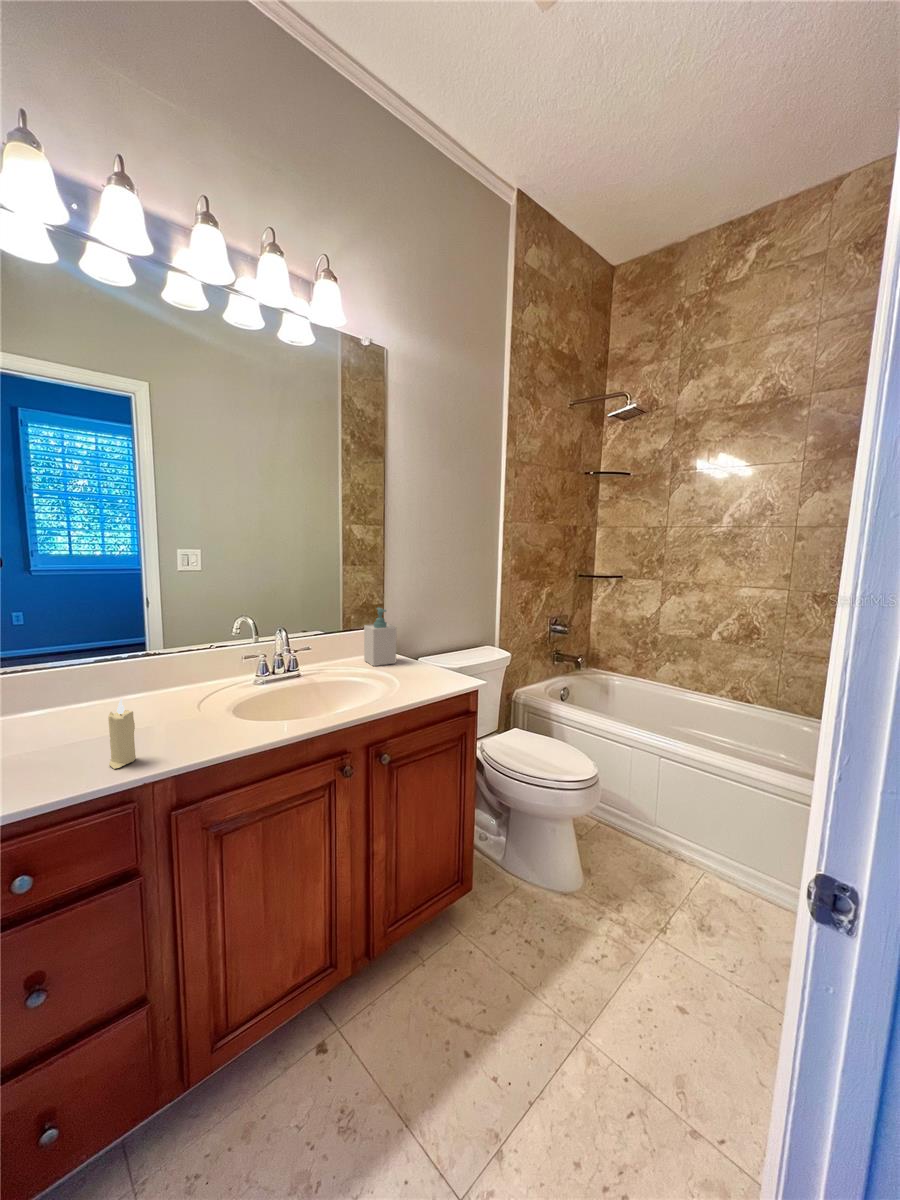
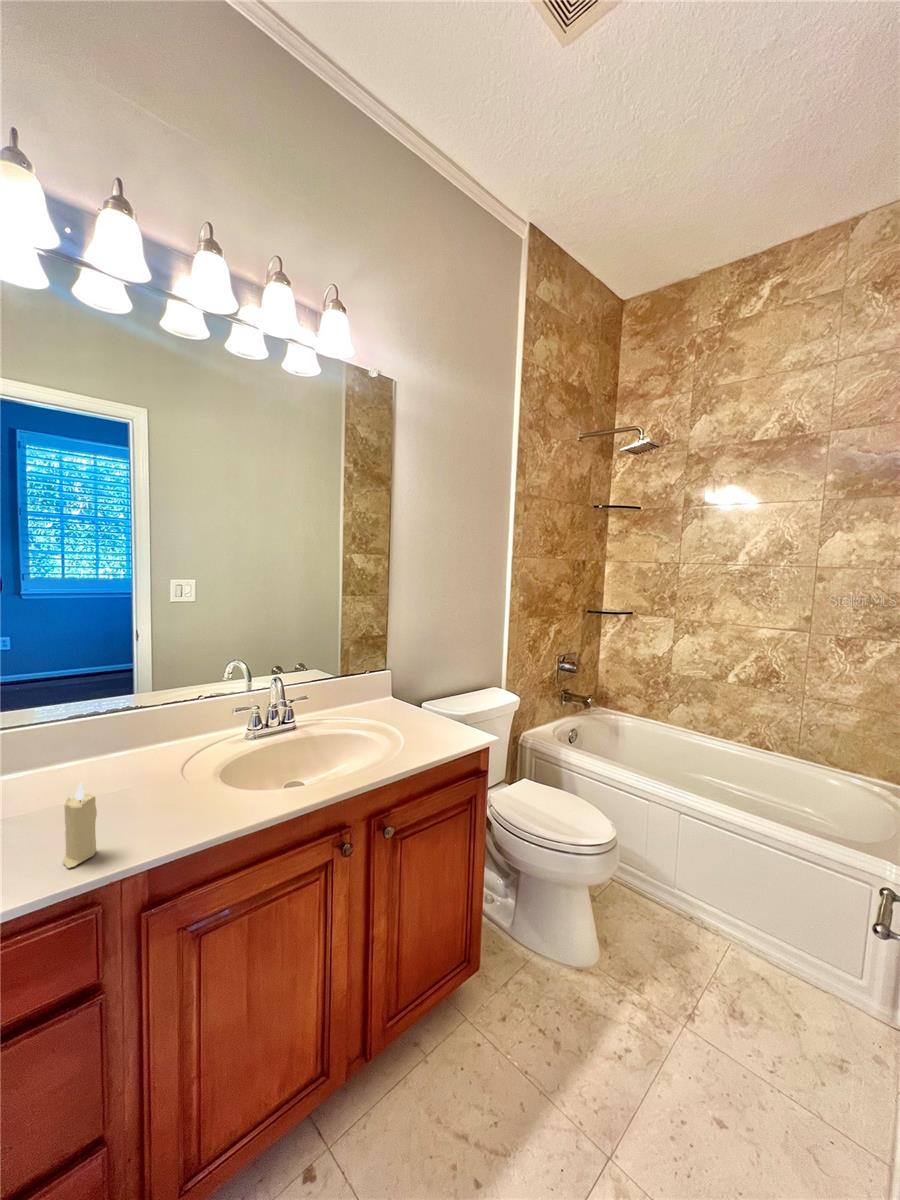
soap bottle: present [364,608,396,666] -> none [366,651,401,715]

